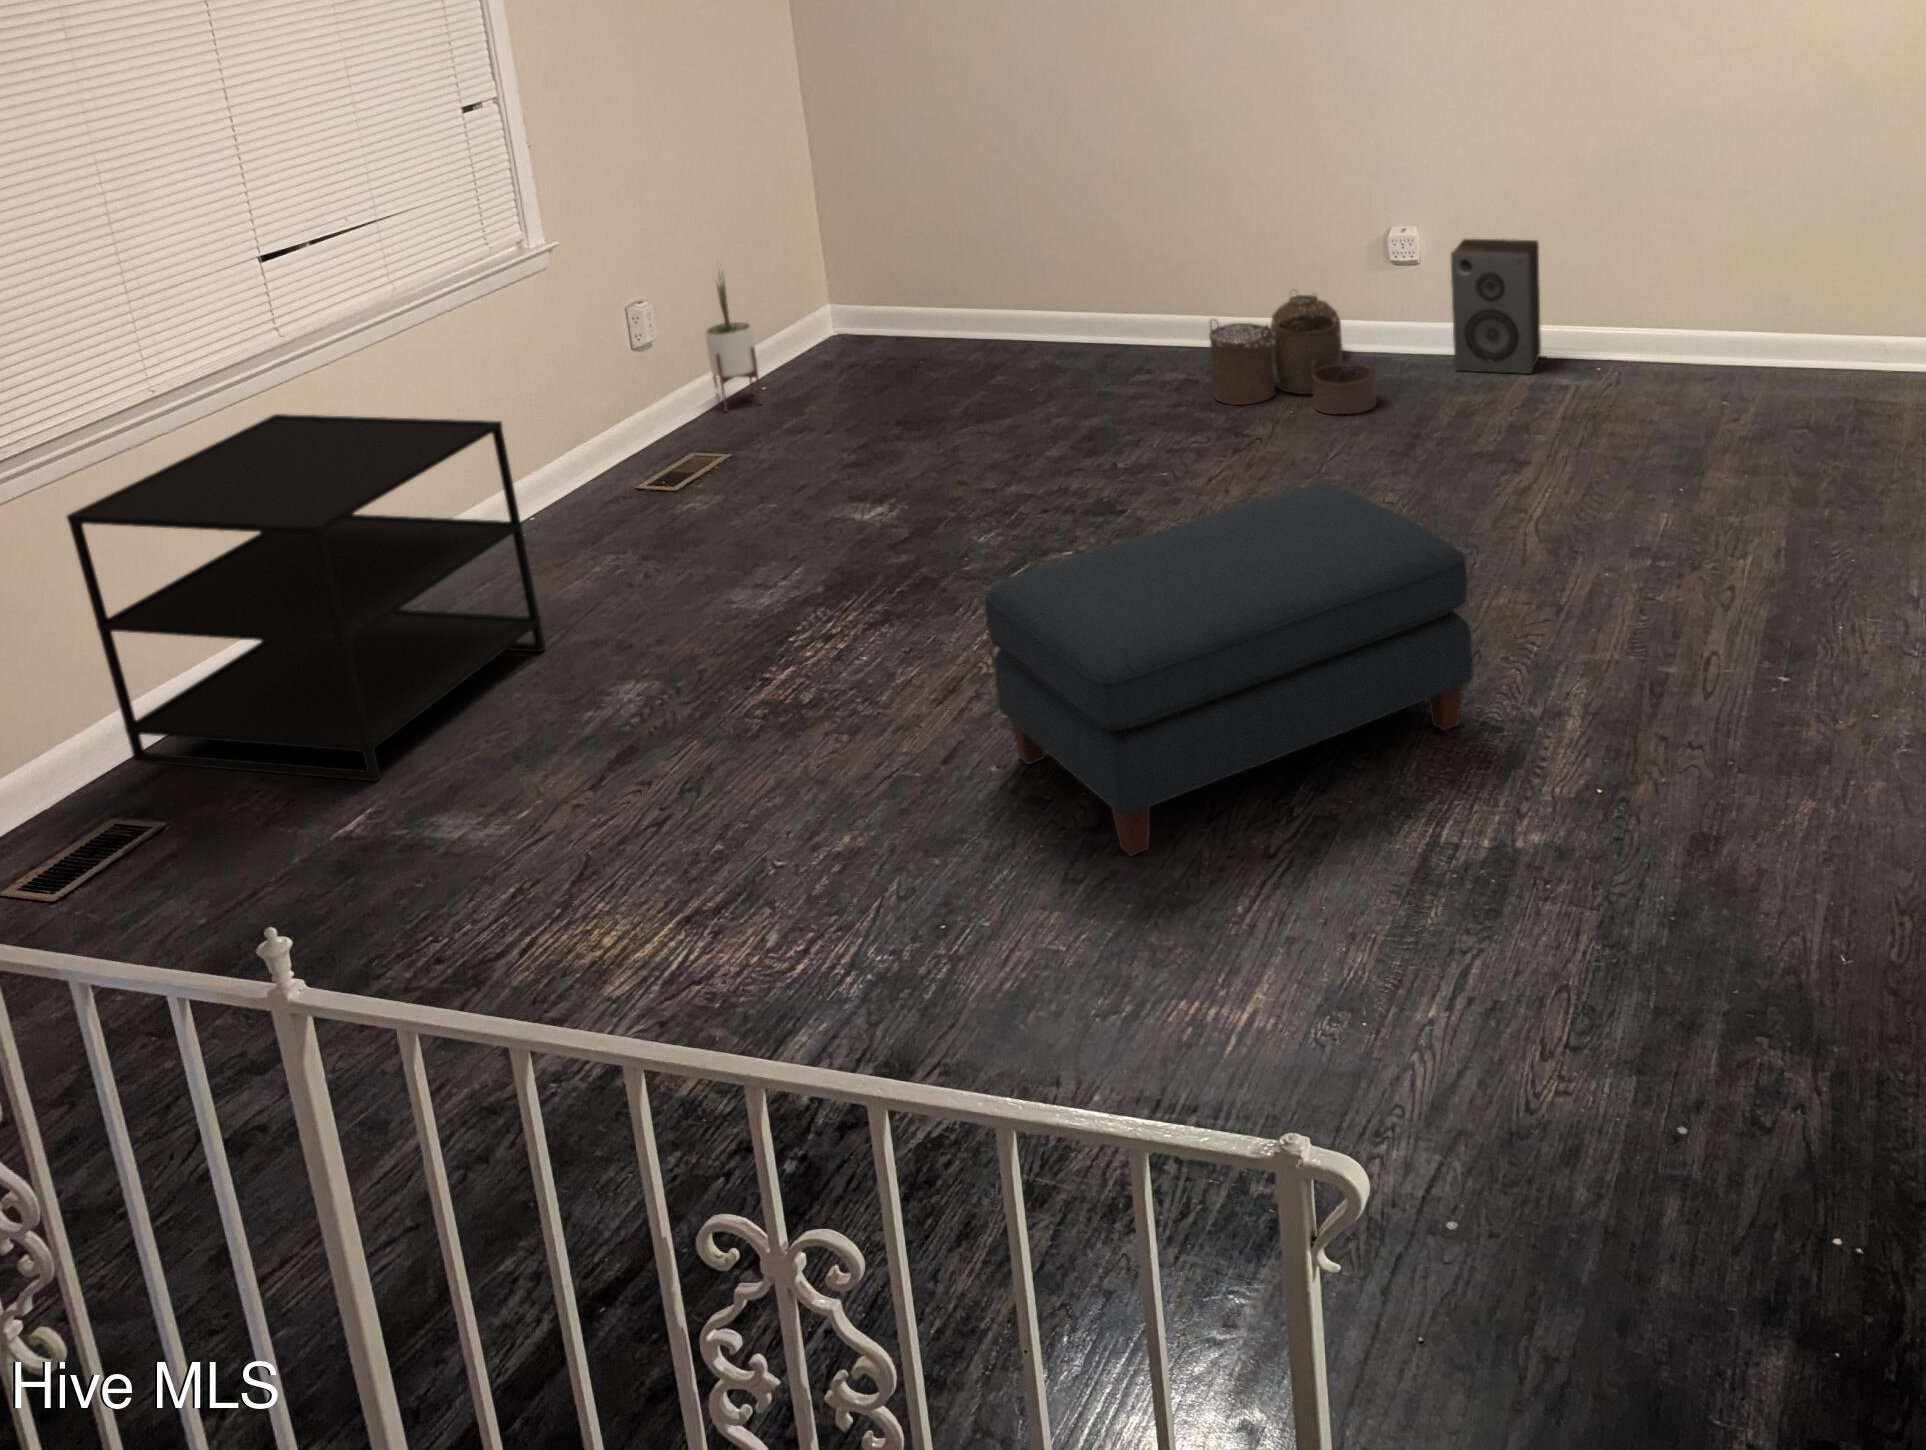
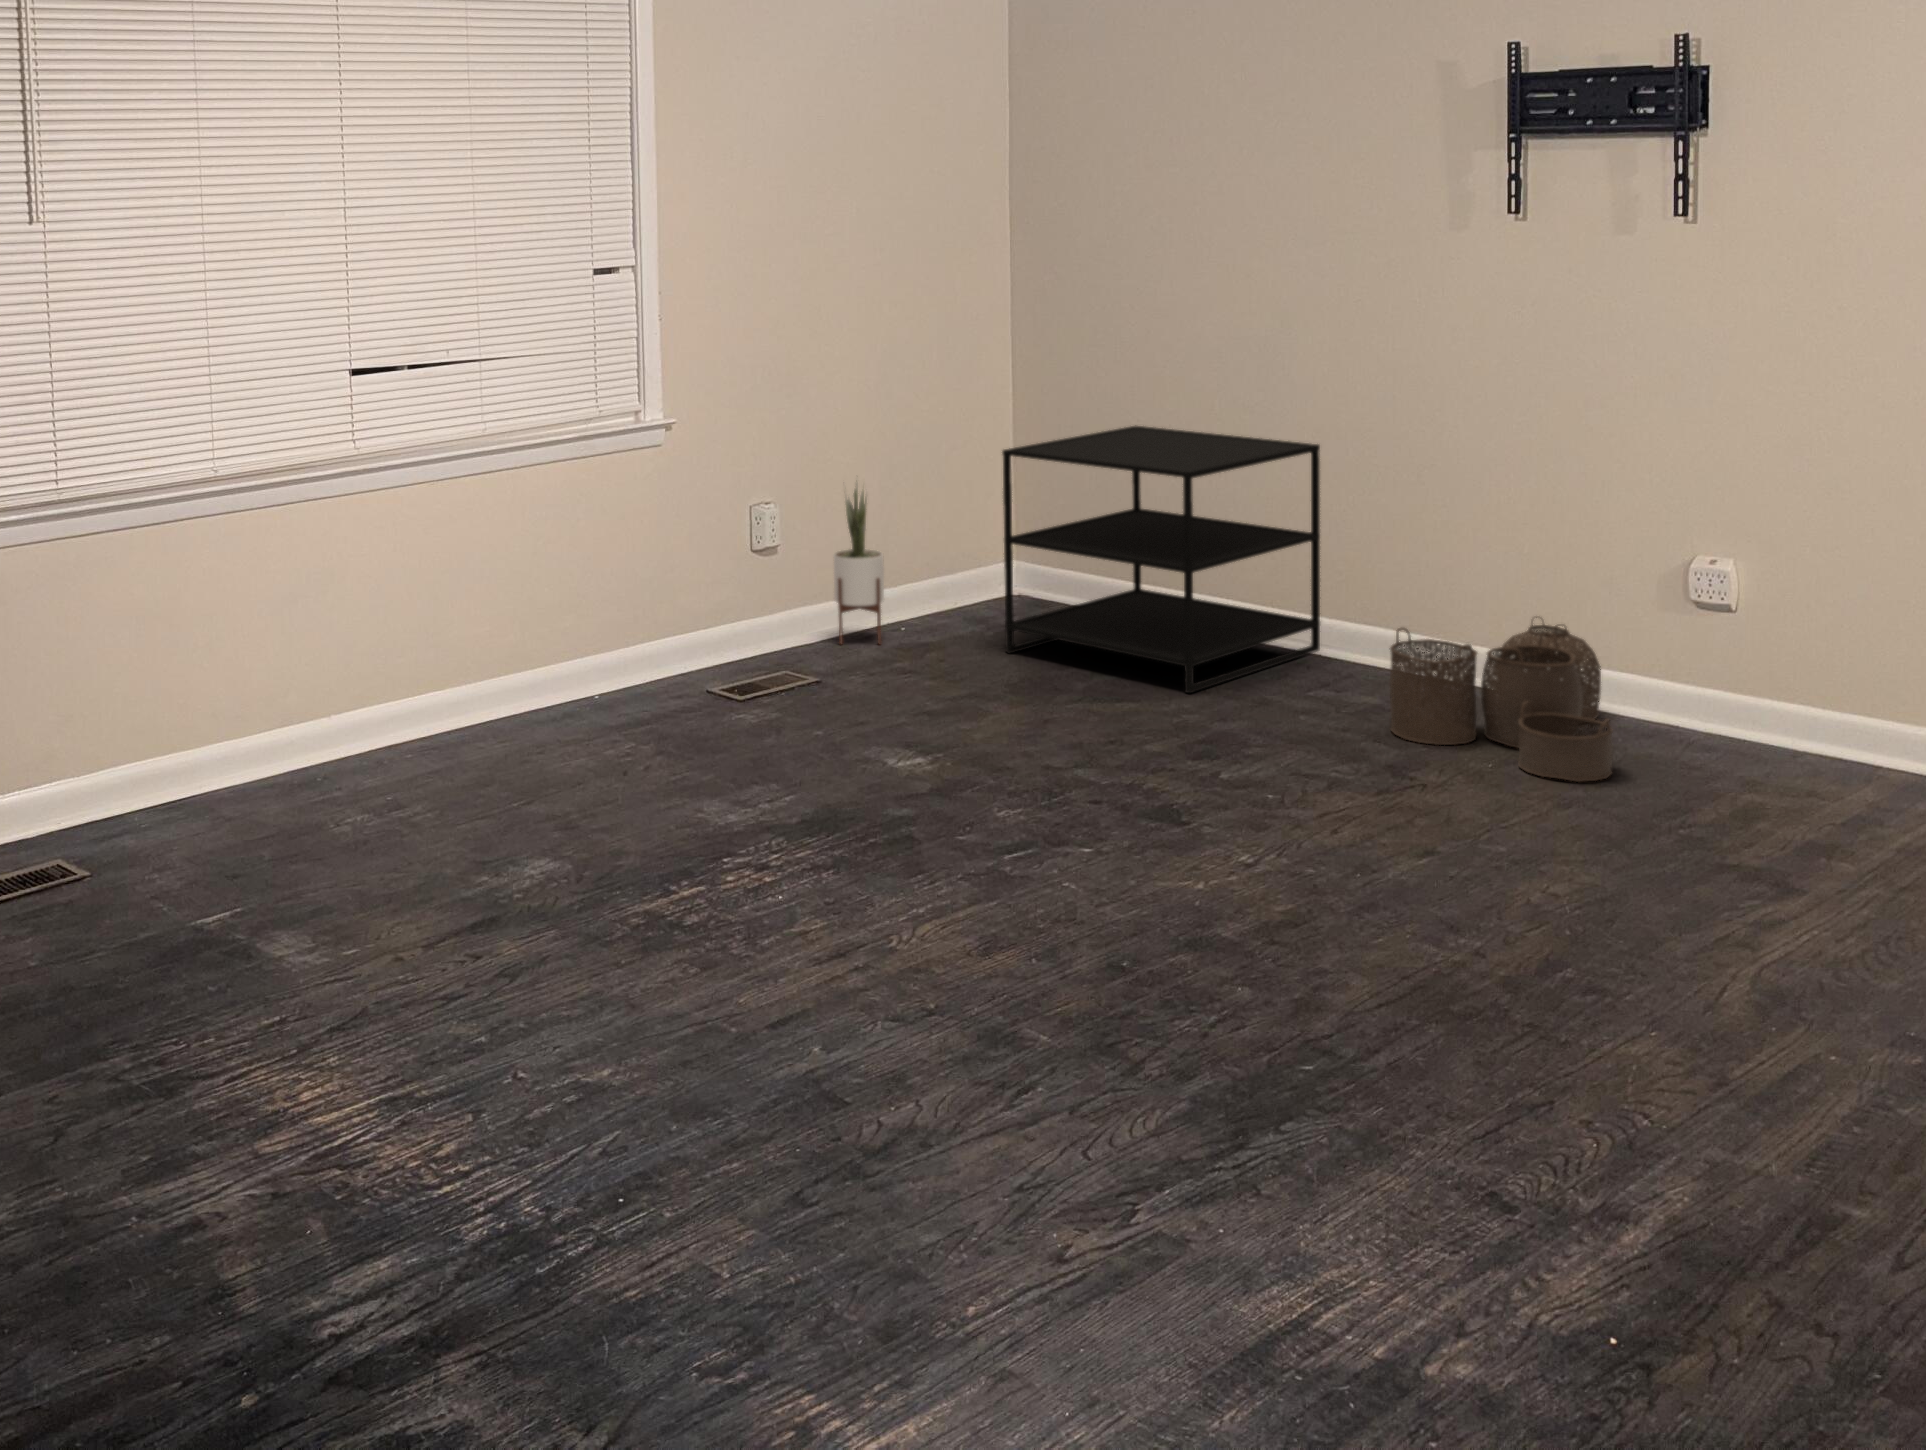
speaker: present [1451,239,1541,374] -> none [1756,581,1911,785]
side table: present [67,414,545,781] -> present [1002,425,1320,693]
ottoman: present [985,484,1473,856] -> none [825,792,1477,1199]

